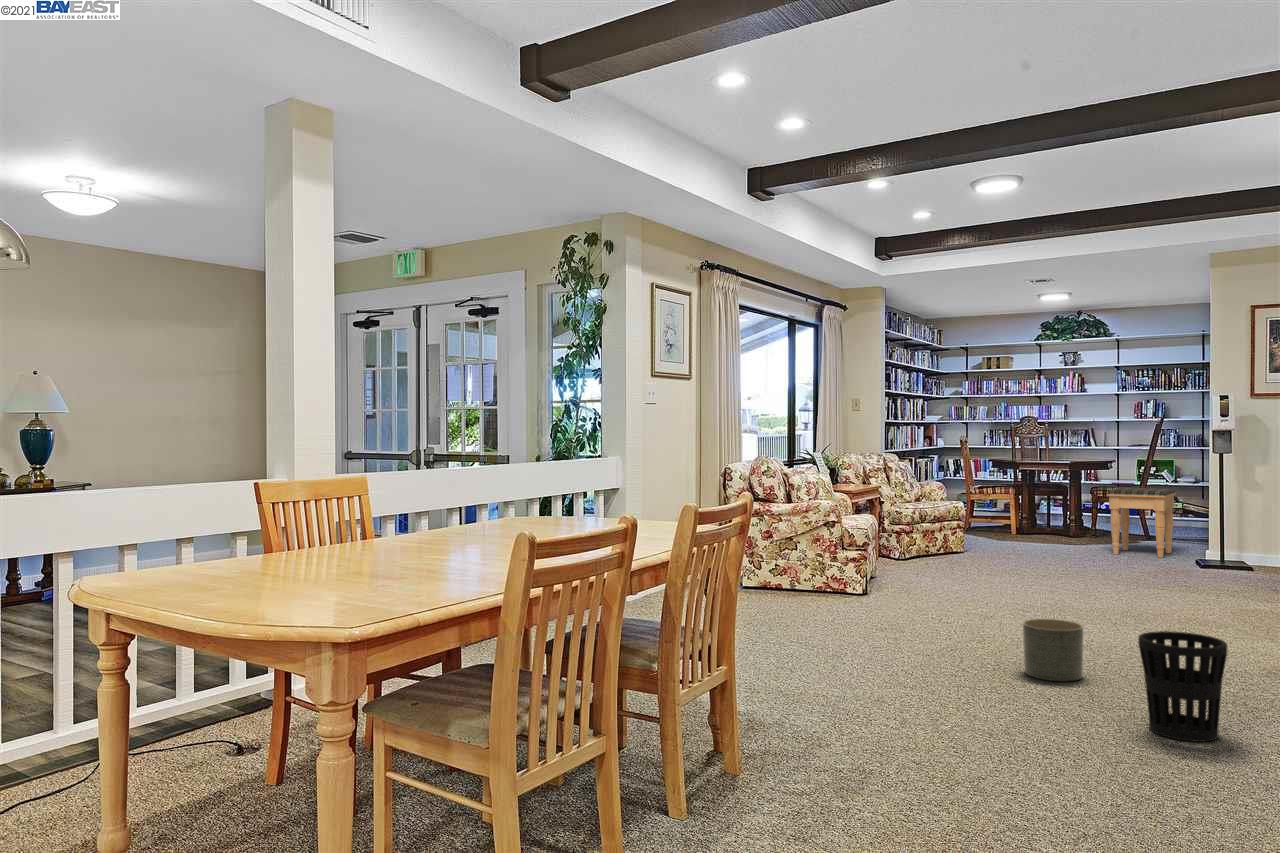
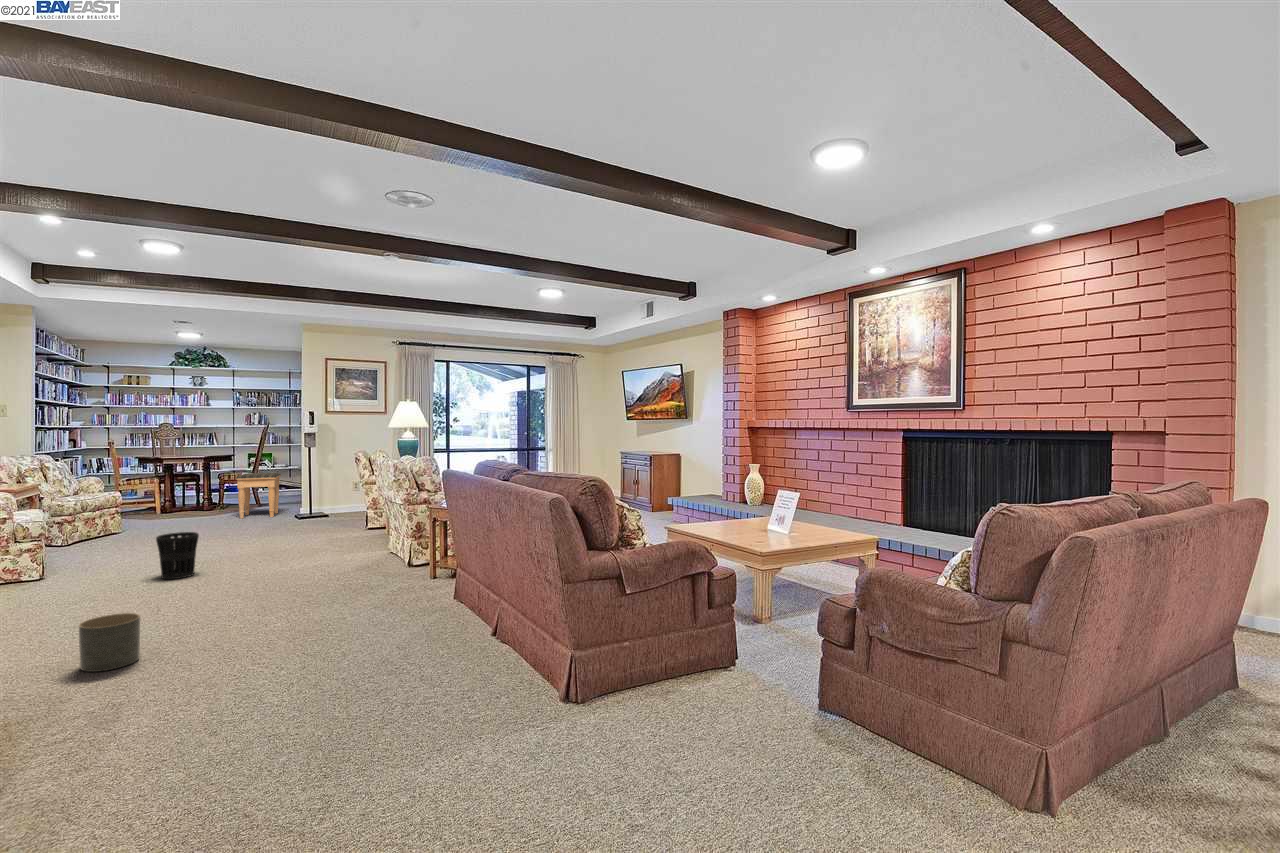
planter: present [1023,619,1083,681] -> present [79,613,140,672]
wastebasket: present [1138,631,1227,742] -> present [156,532,199,579]

